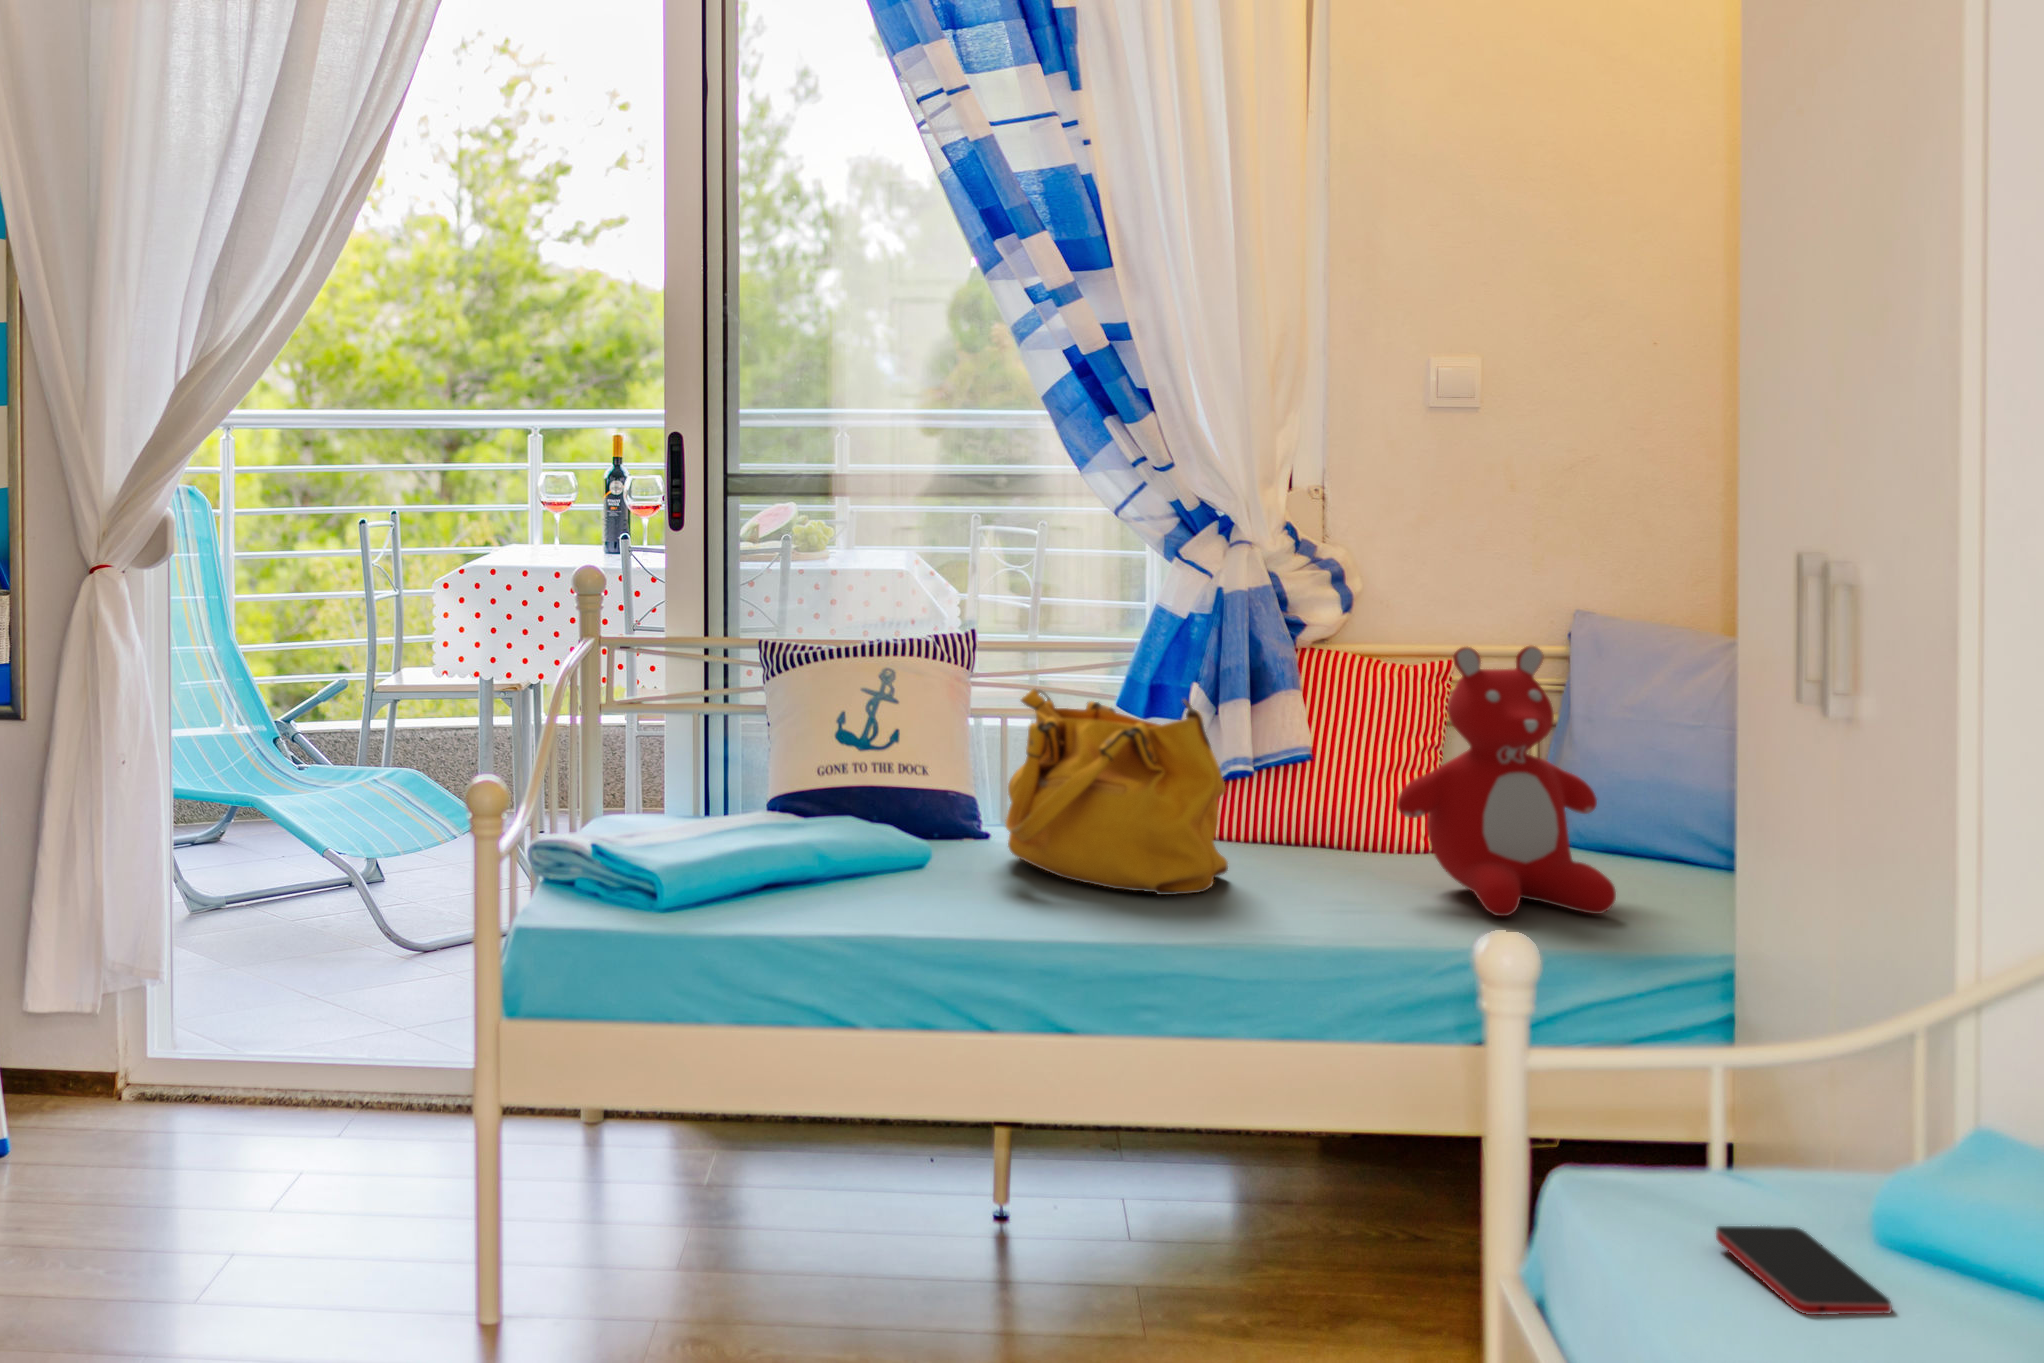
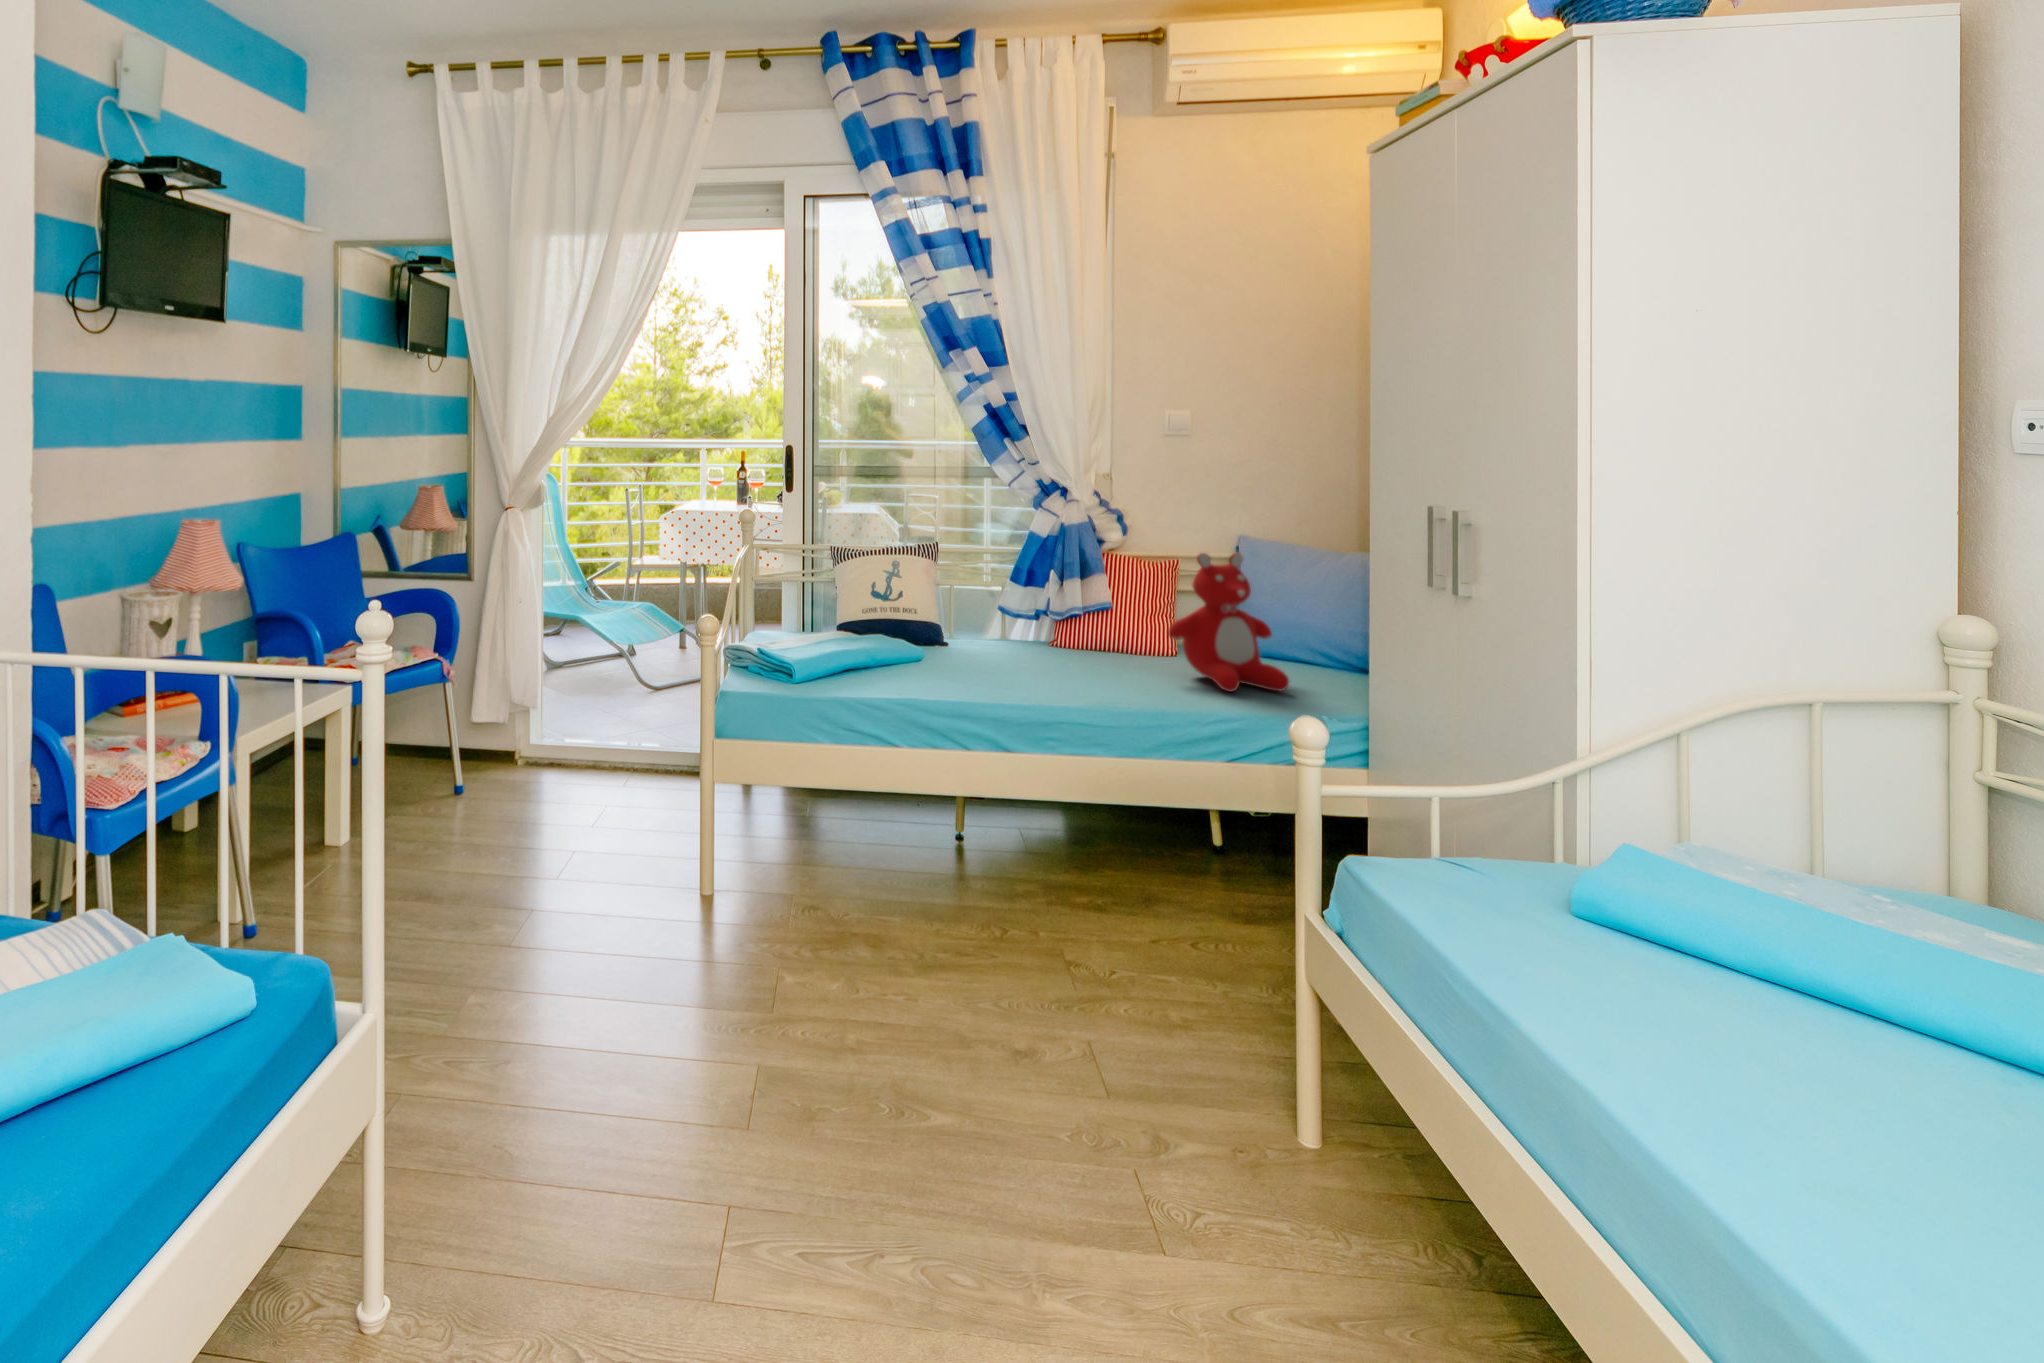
handbag: present [1006,689,1228,895] -> none [962,572,1079,678]
smartphone: present [1716,1226,1892,1315] -> none [1436,873,1566,934]

